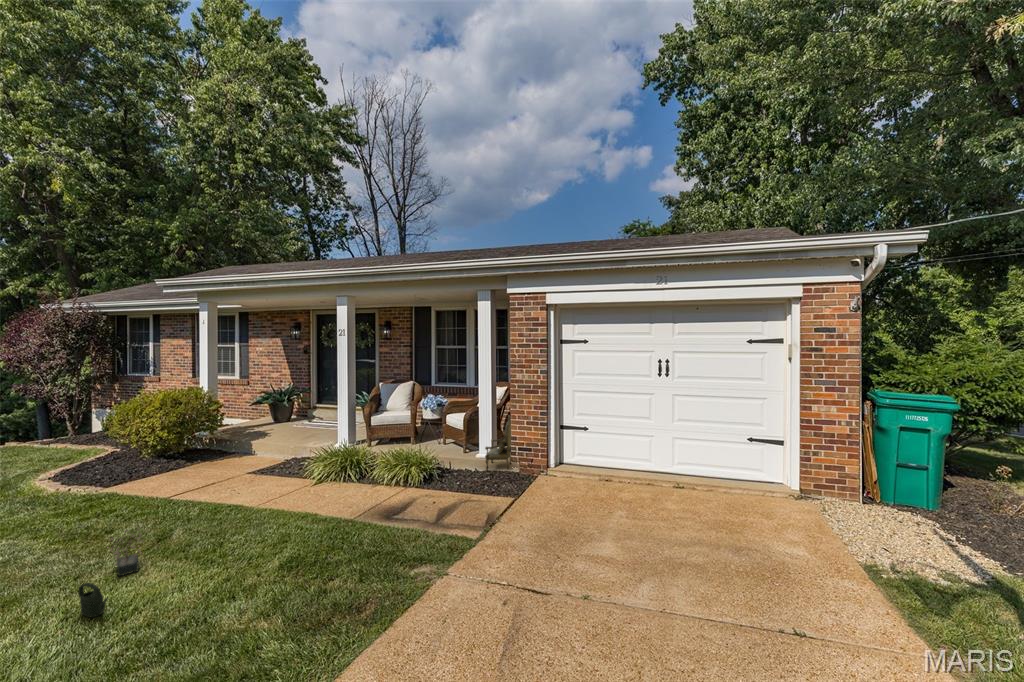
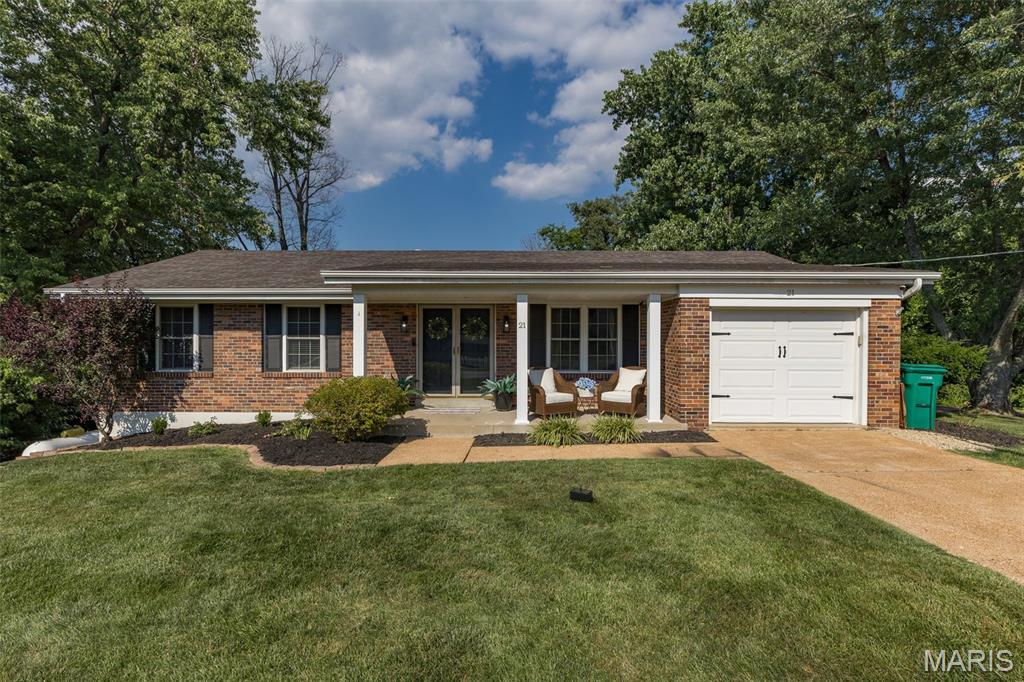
armchair: present [485,415,511,471] -> none [654,374,680,432]
watering can: present [79,583,108,617] -> none [620,493,658,517]

